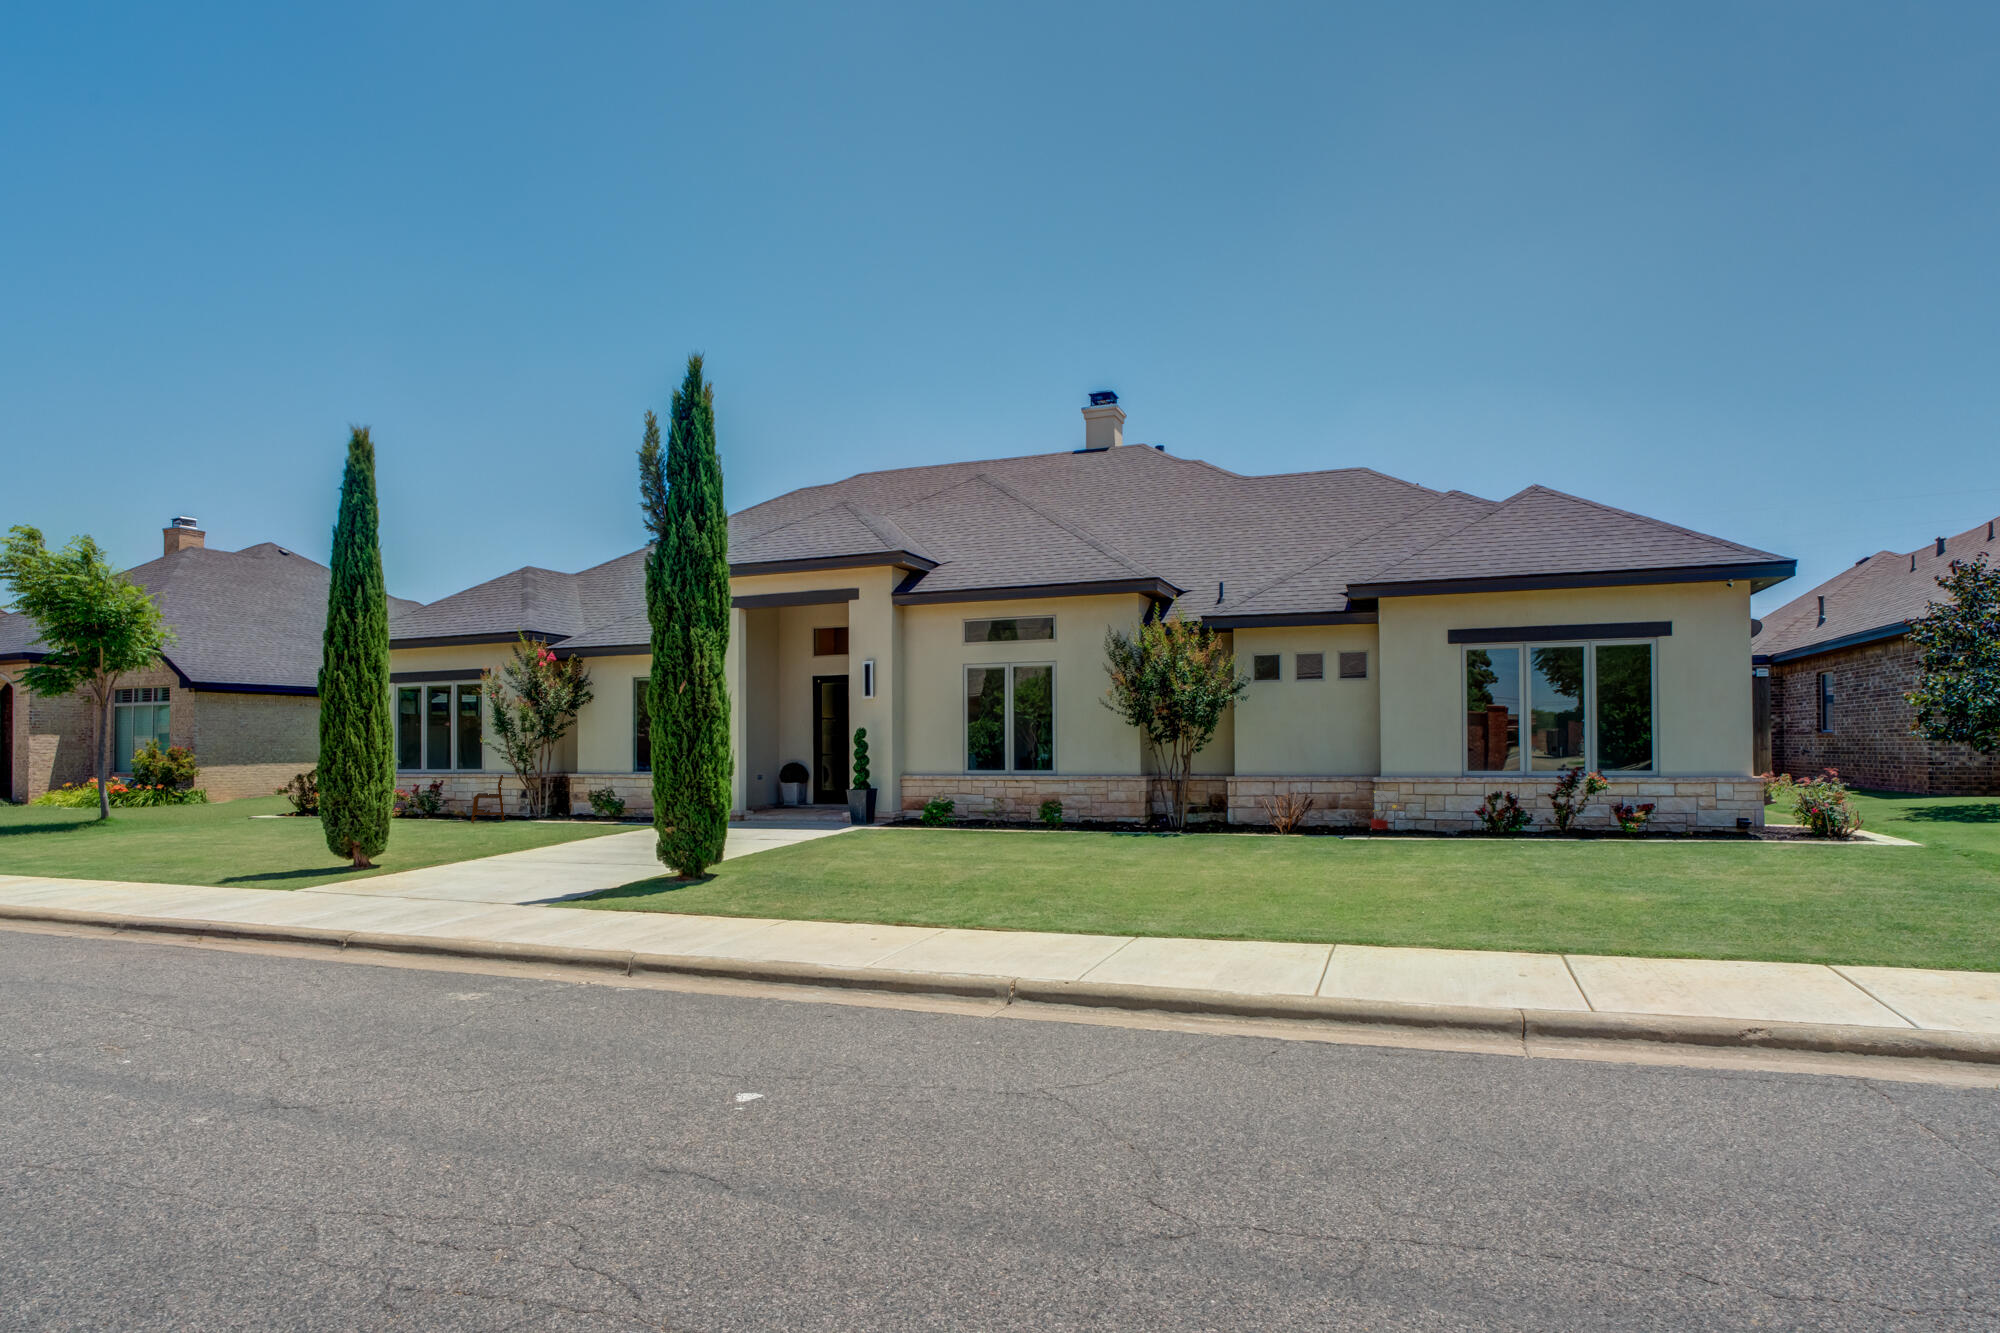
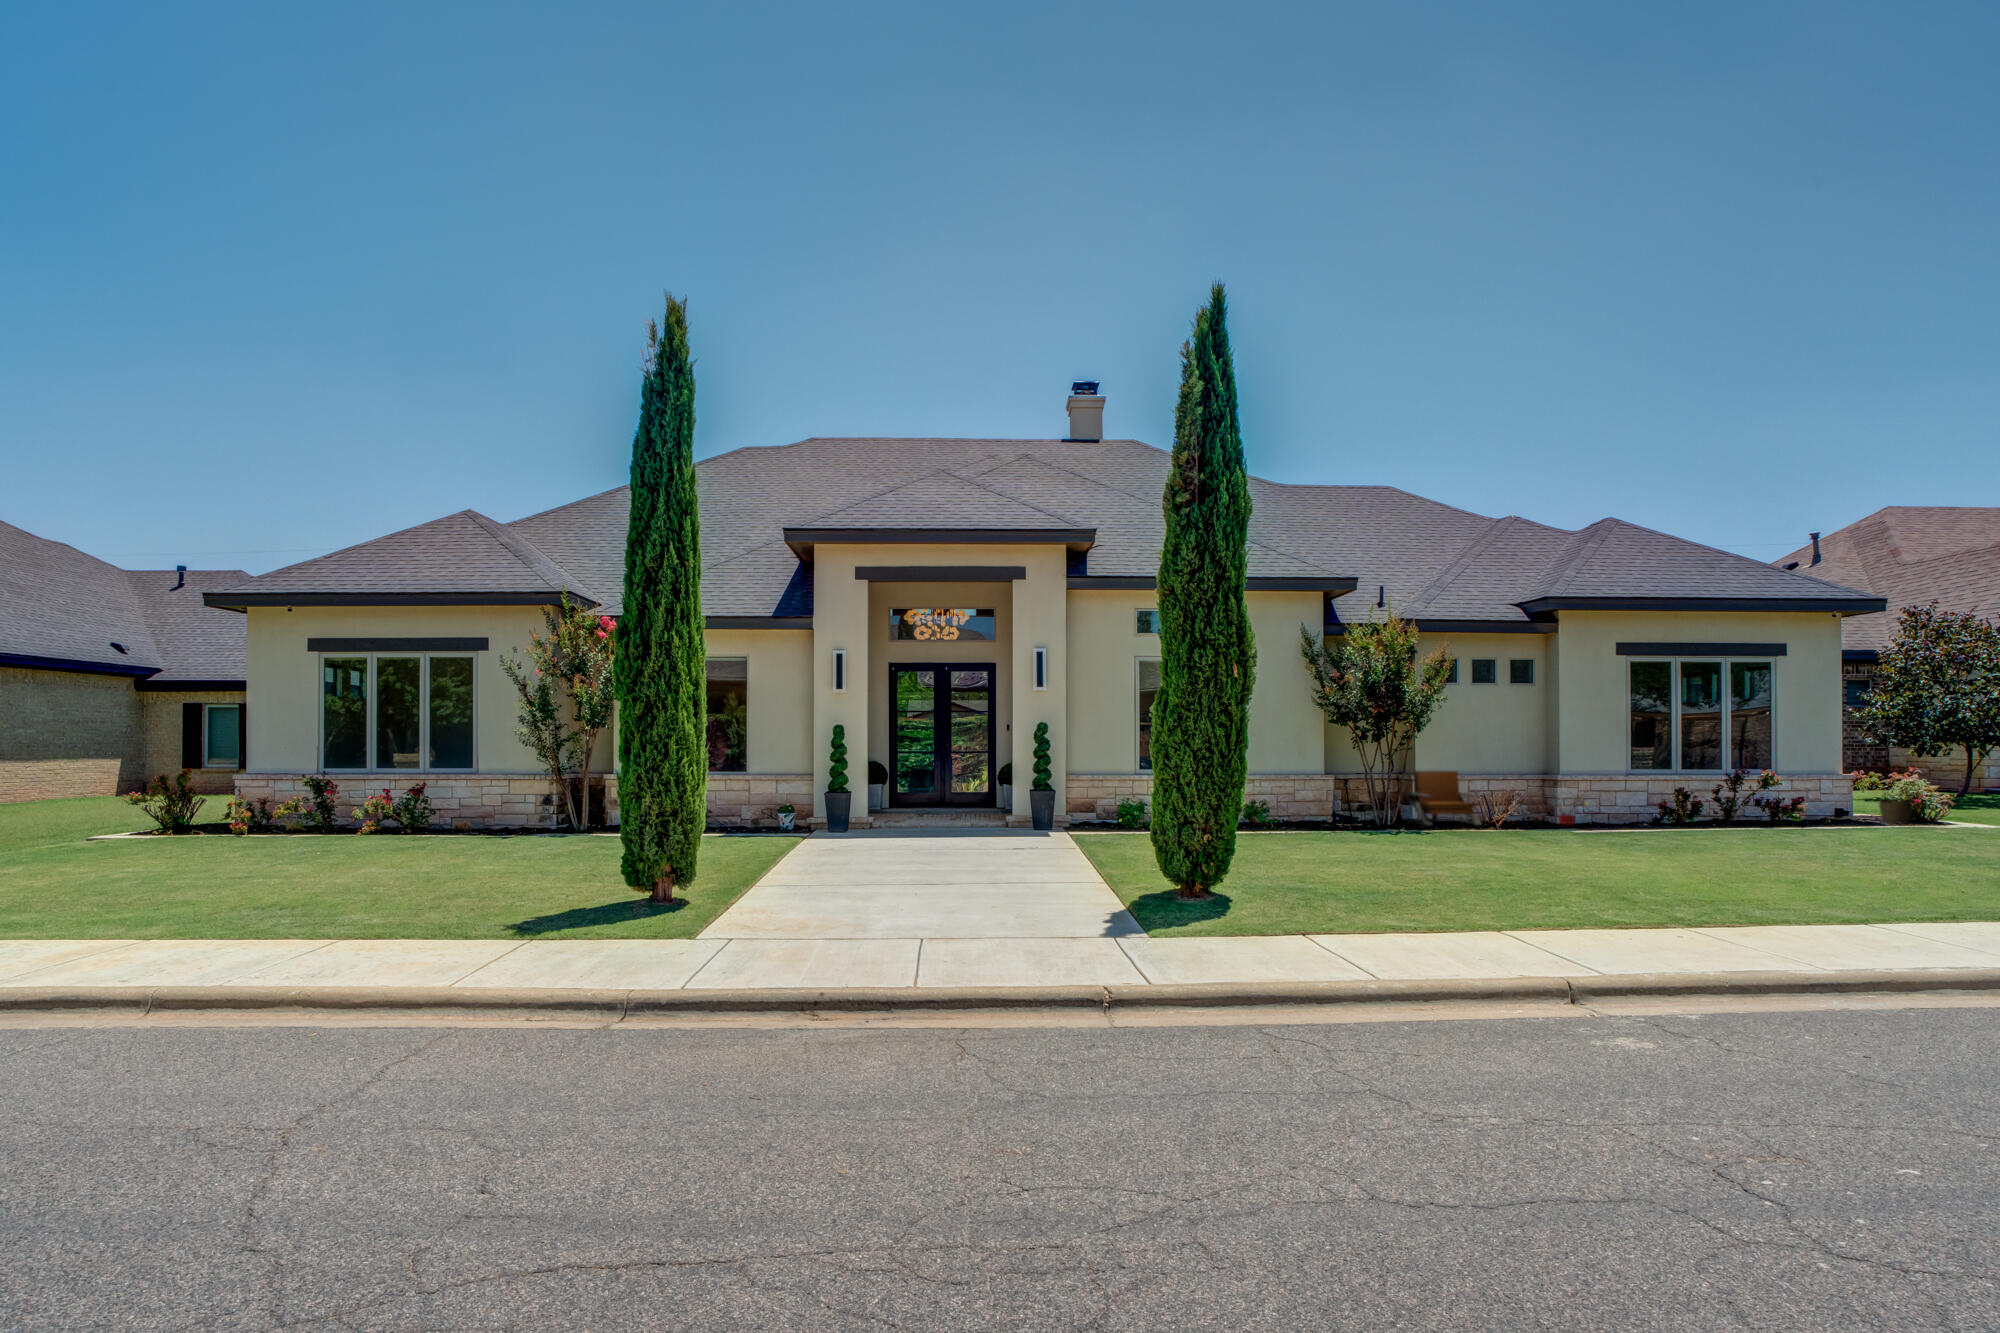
lounge chair: none [1219,772,1283,828] -> present [1405,771,1481,825]
bench: present [471,775,505,823] -> none [481,771,544,836]
woven basket: none [1803,798,1838,835] -> present [1879,798,1912,823]

